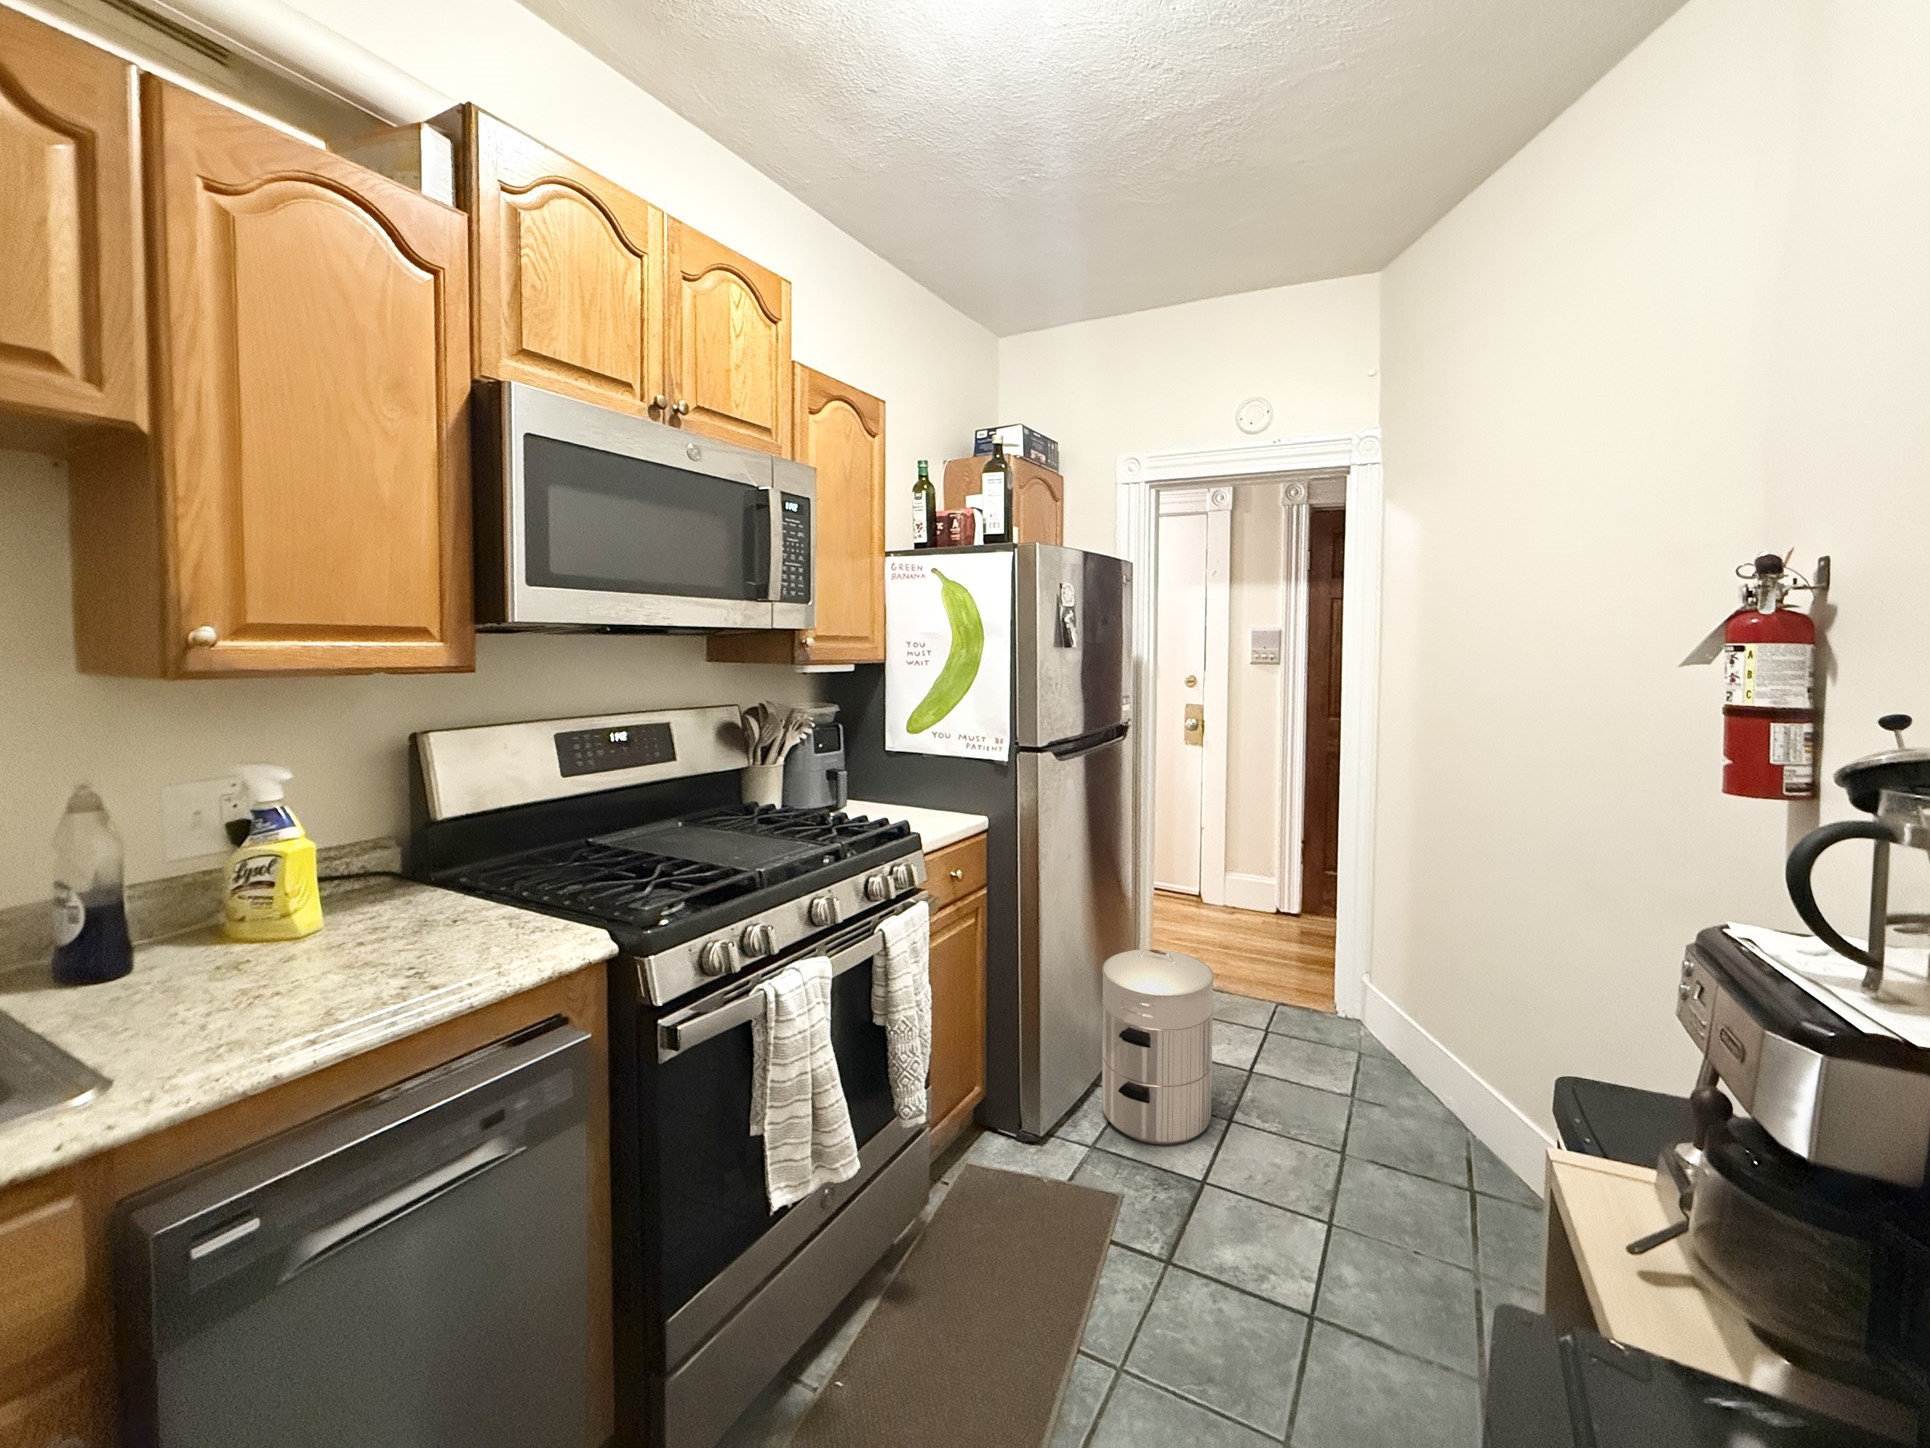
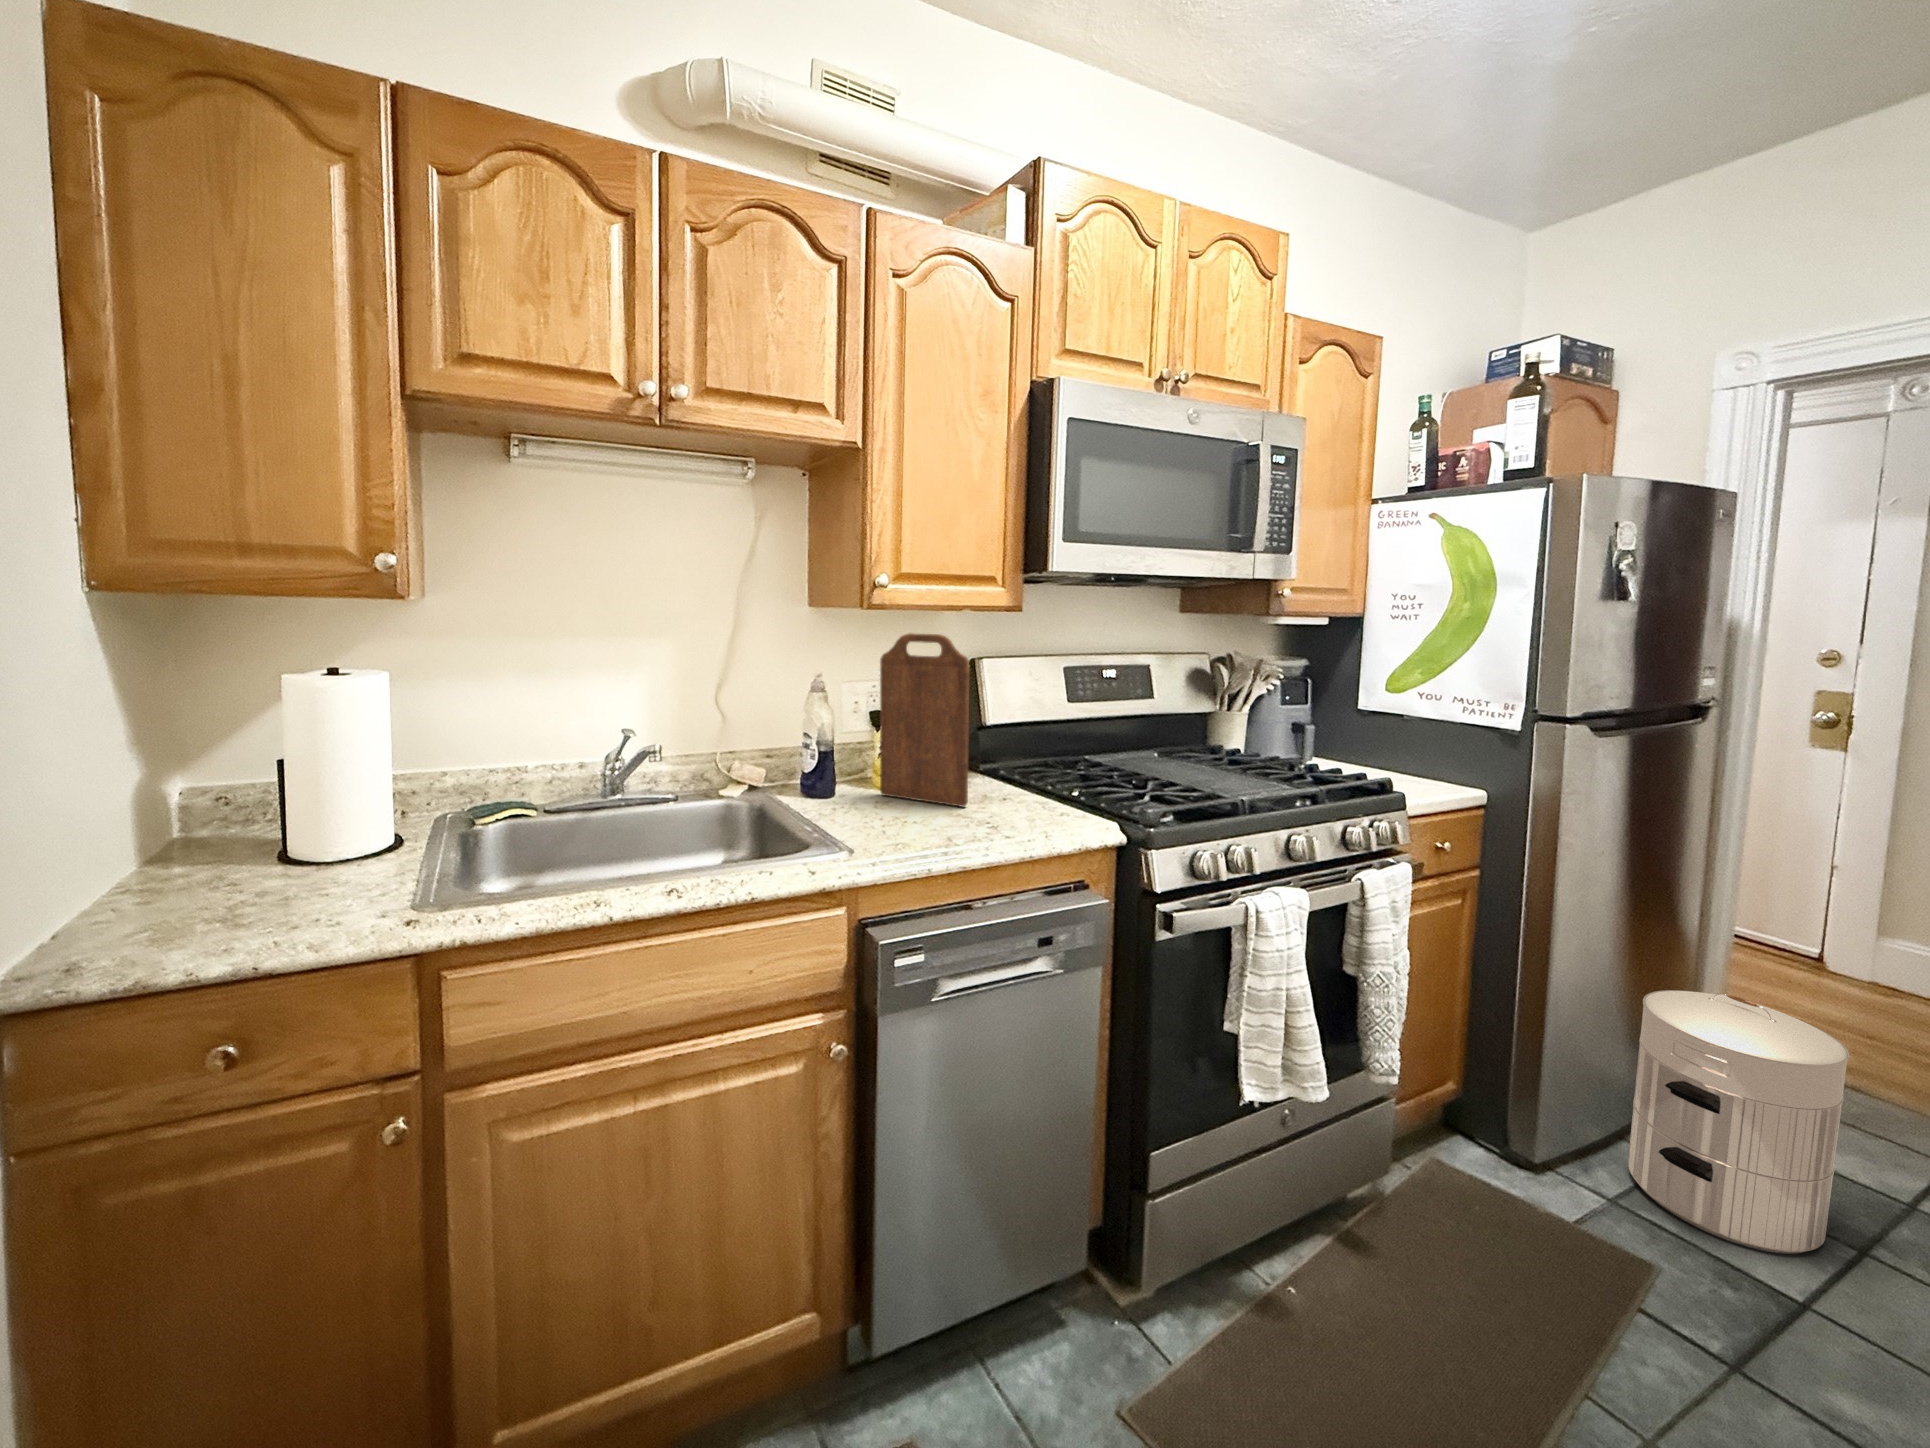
cutting board: none [189,709,366,960] -> present [880,633,969,807]

